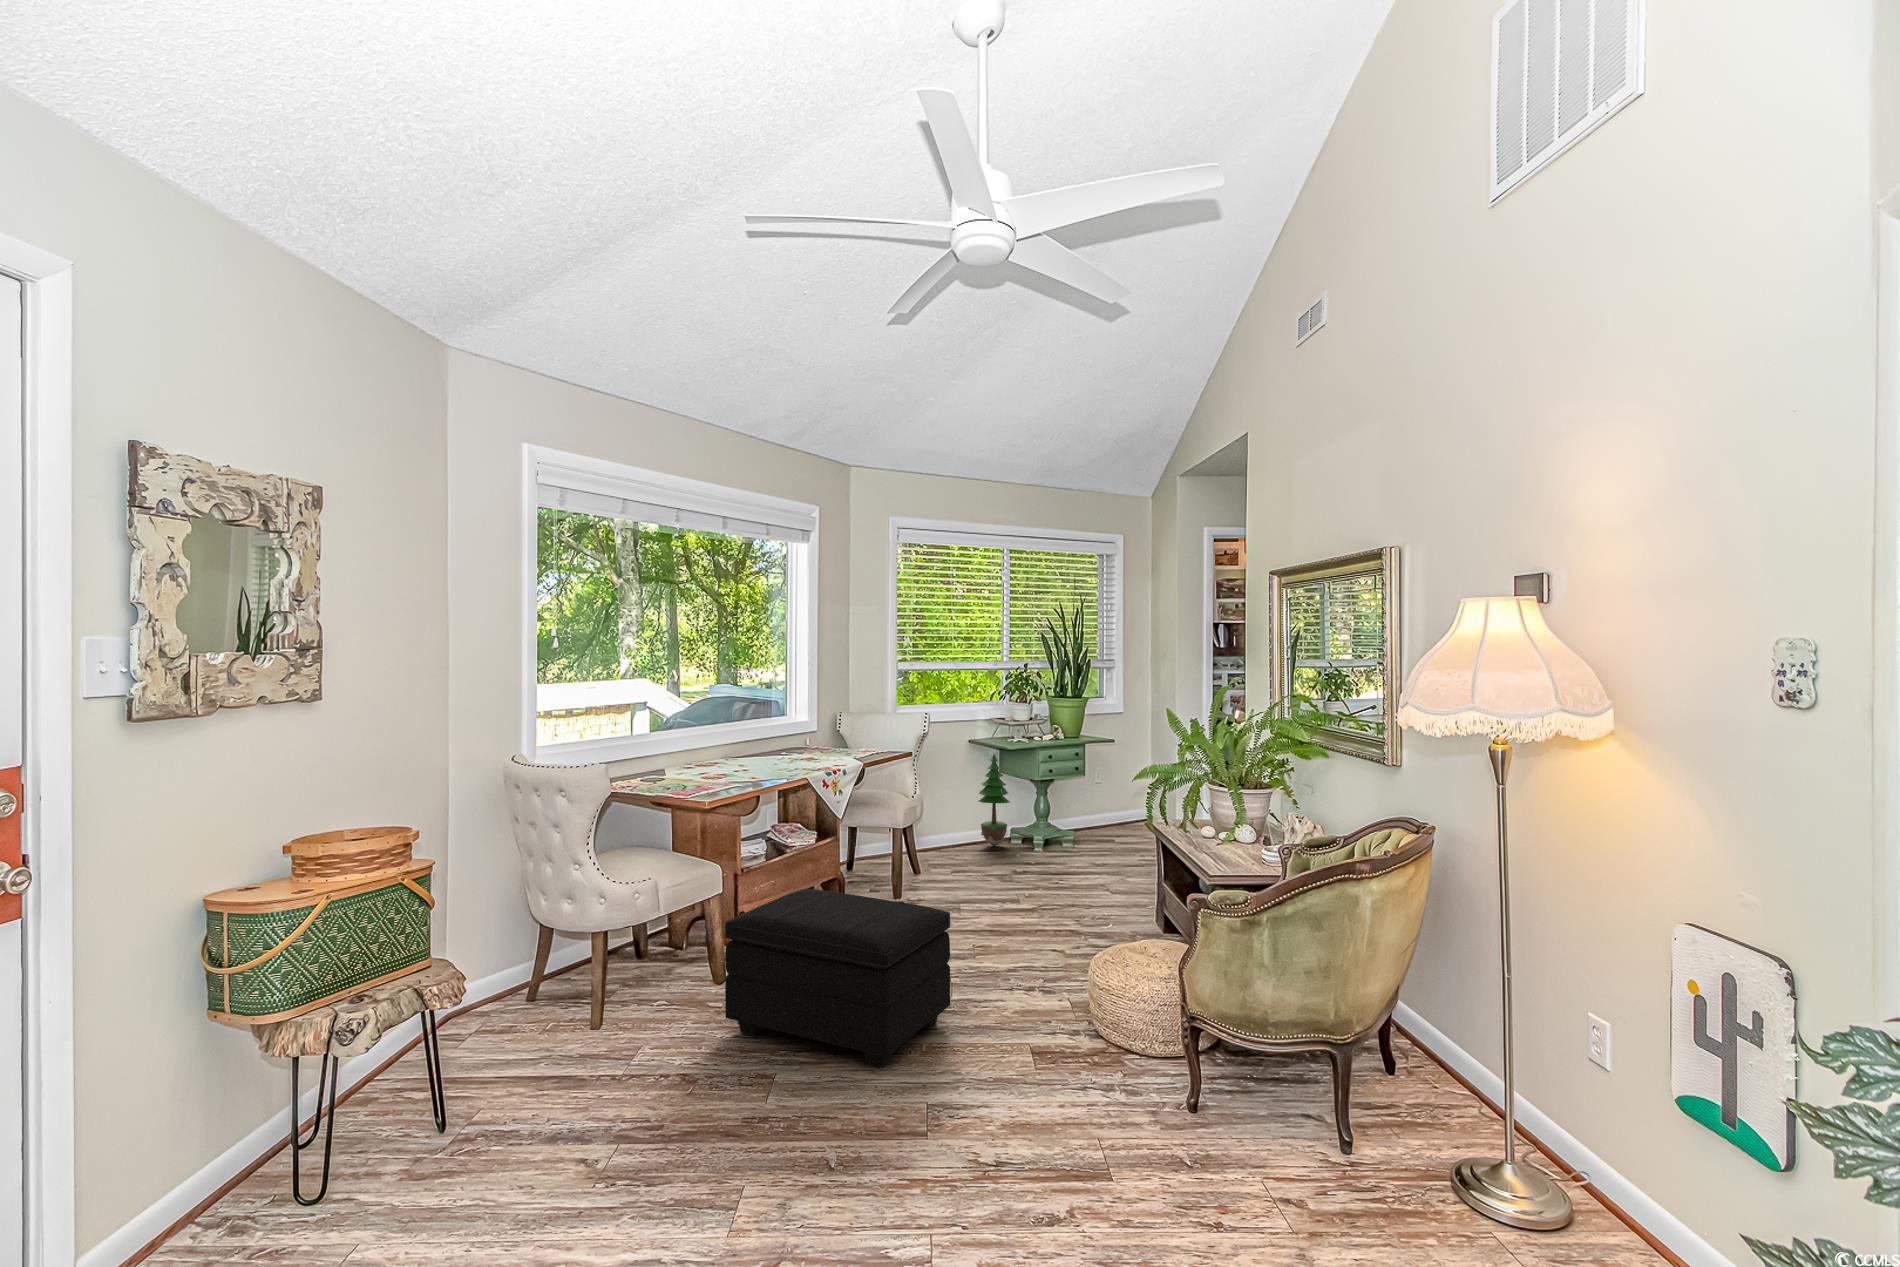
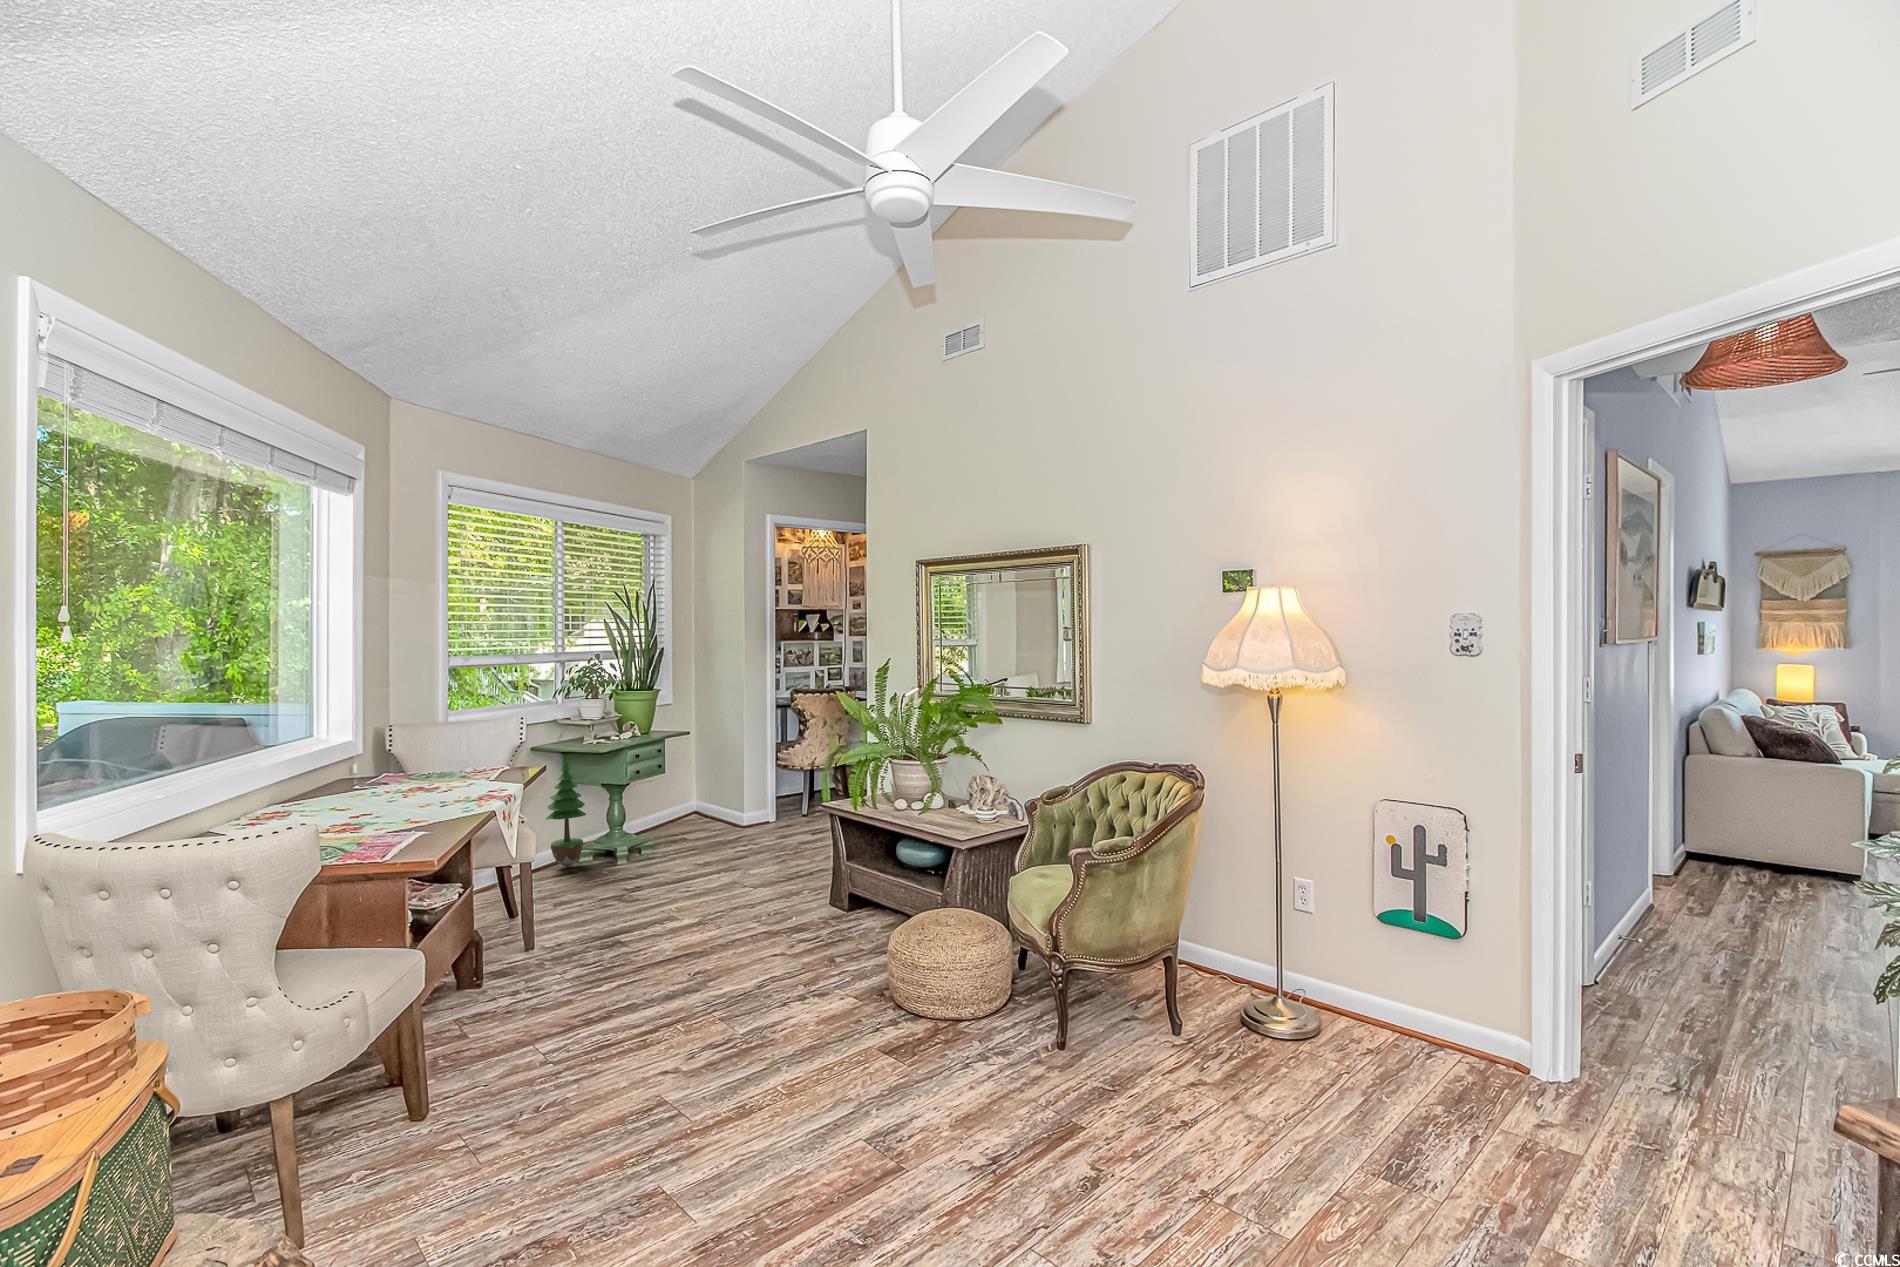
footstool: present [725,889,950,1068] -> none [520,933,784,1164]

